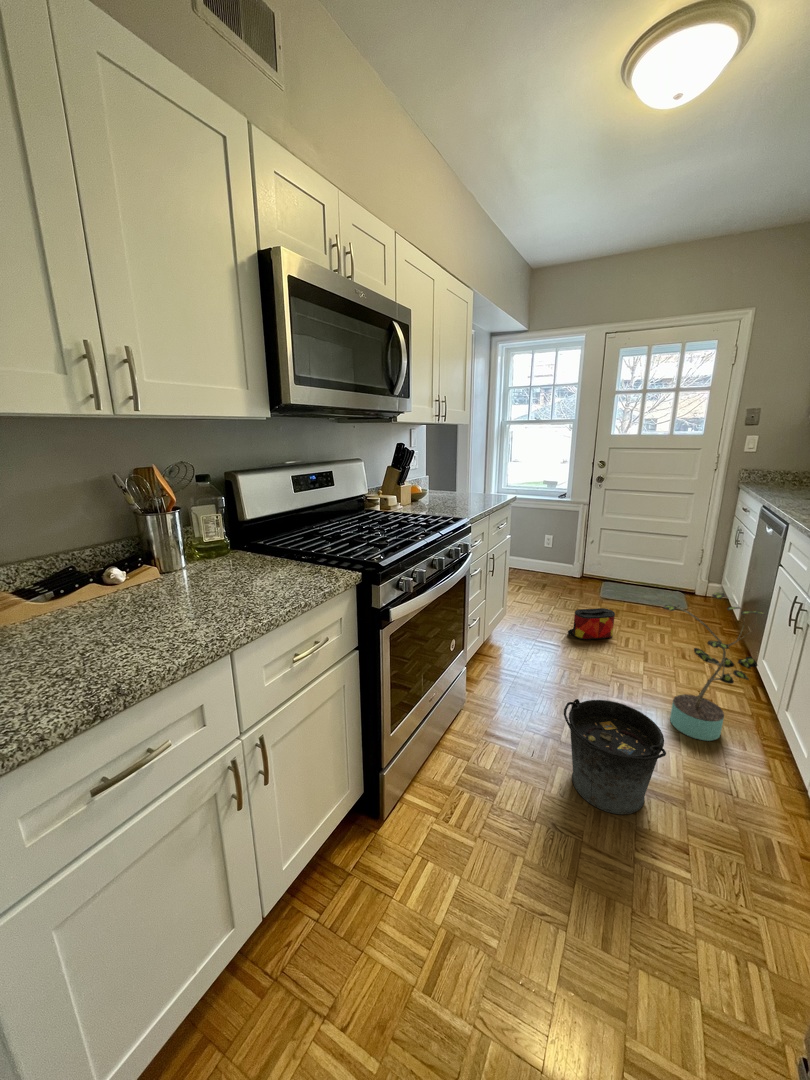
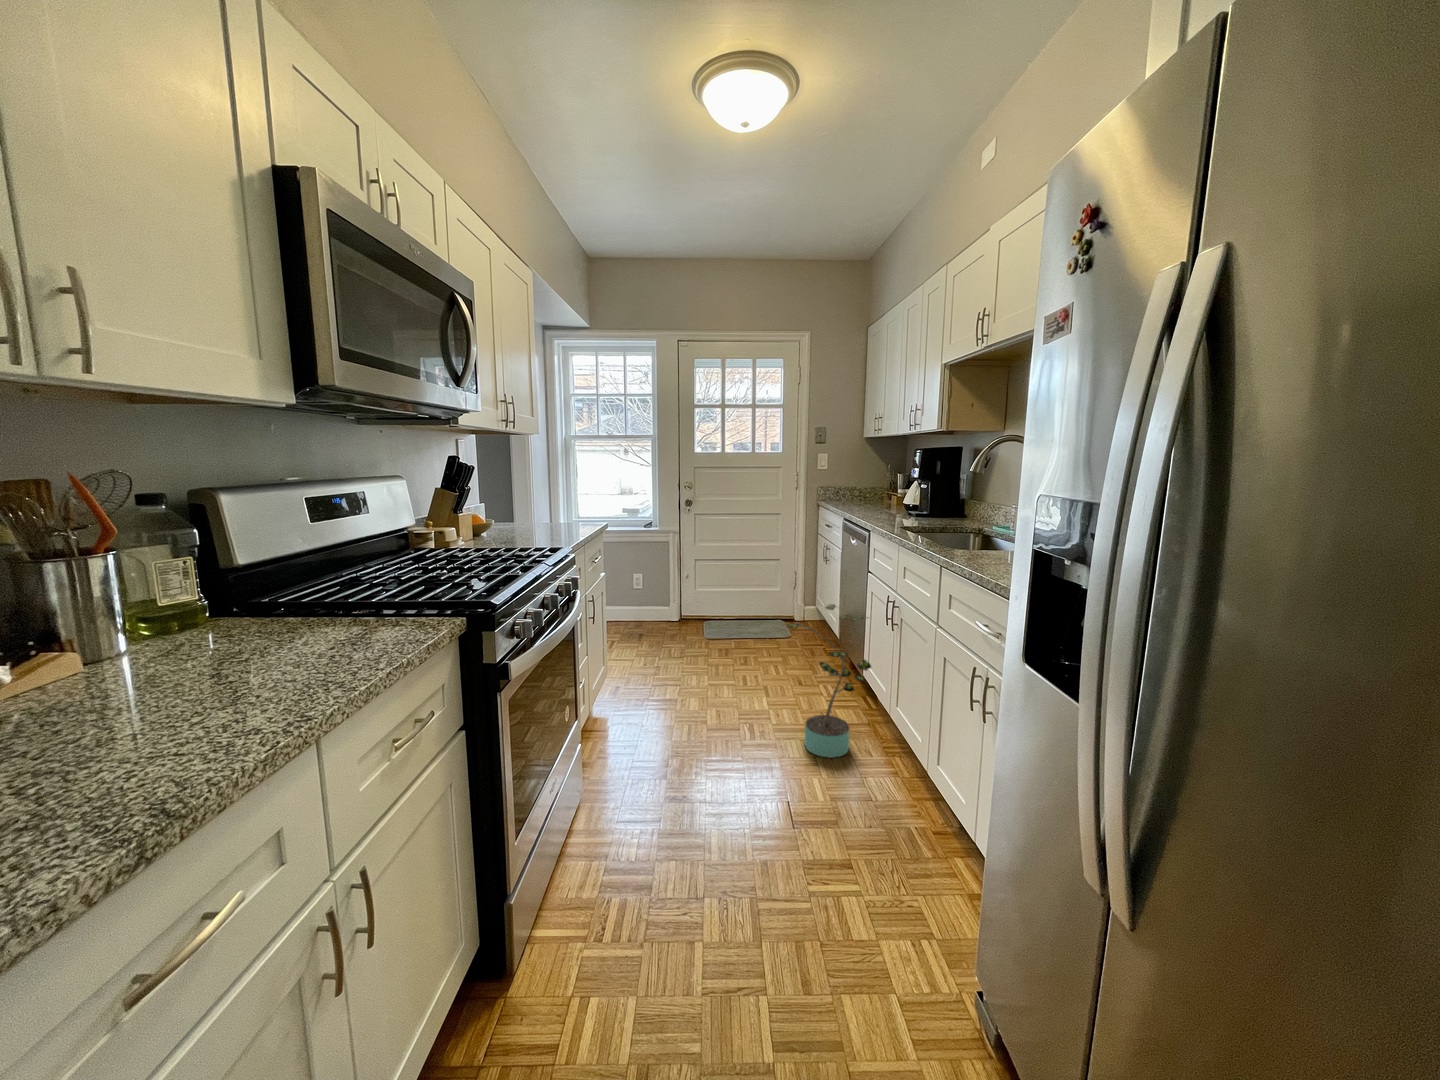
bag: present [568,608,615,640] -> none [685,647,731,686]
bucket: present [564,699,666,814] -> none [715,735,821,857]

